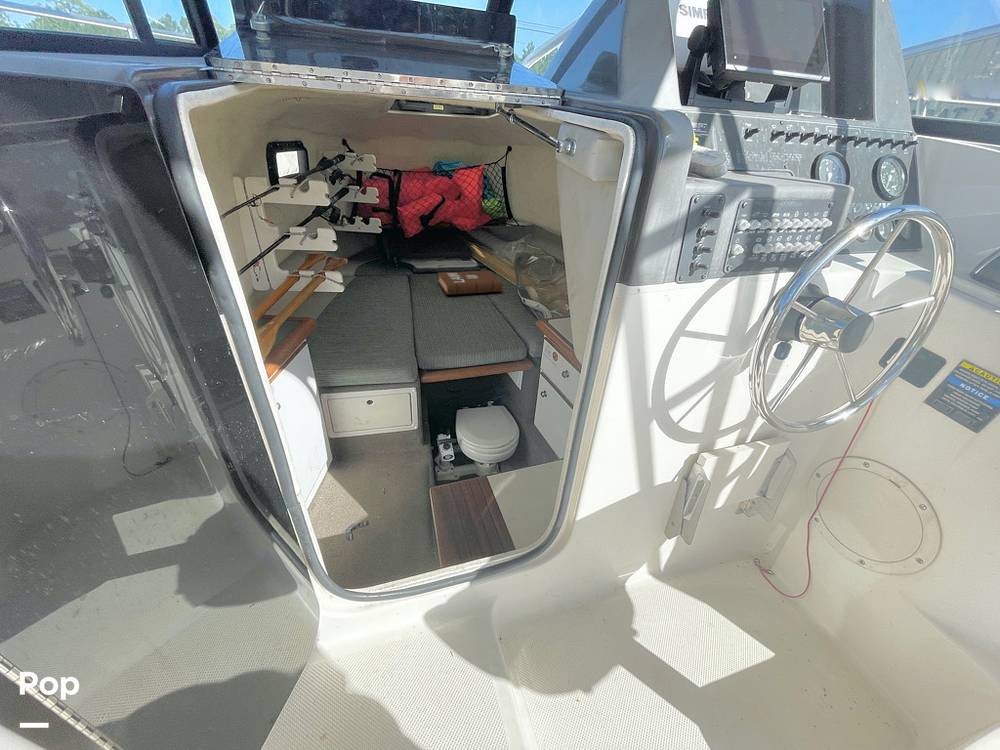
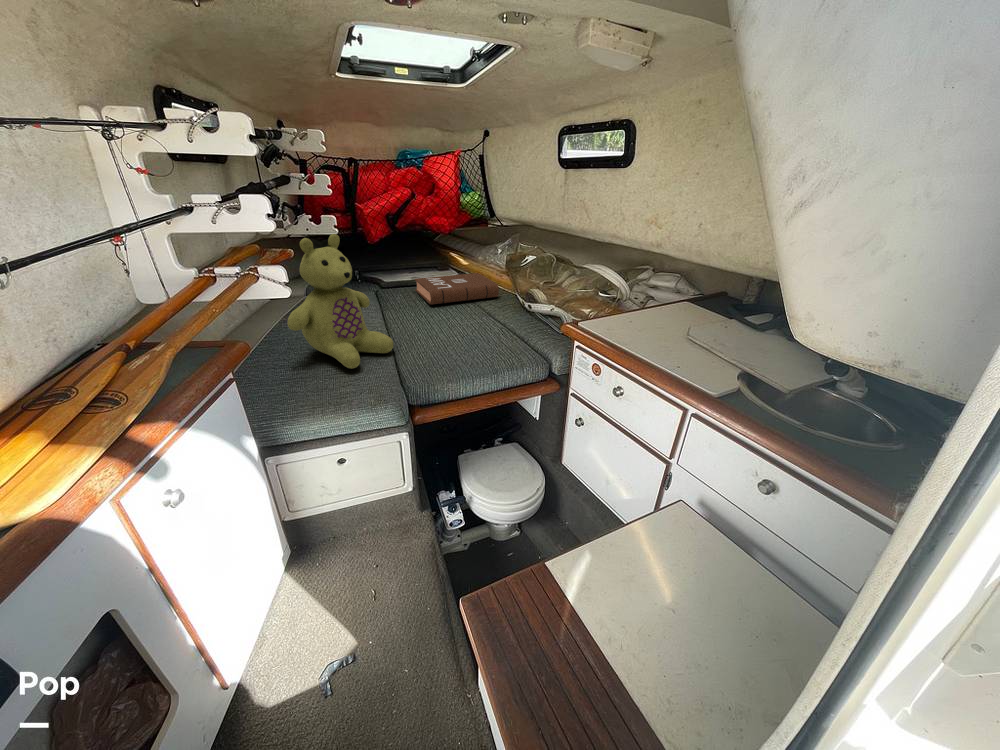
stuffed bear: none [340,242,413,339] -> present [287,234,393,369]

